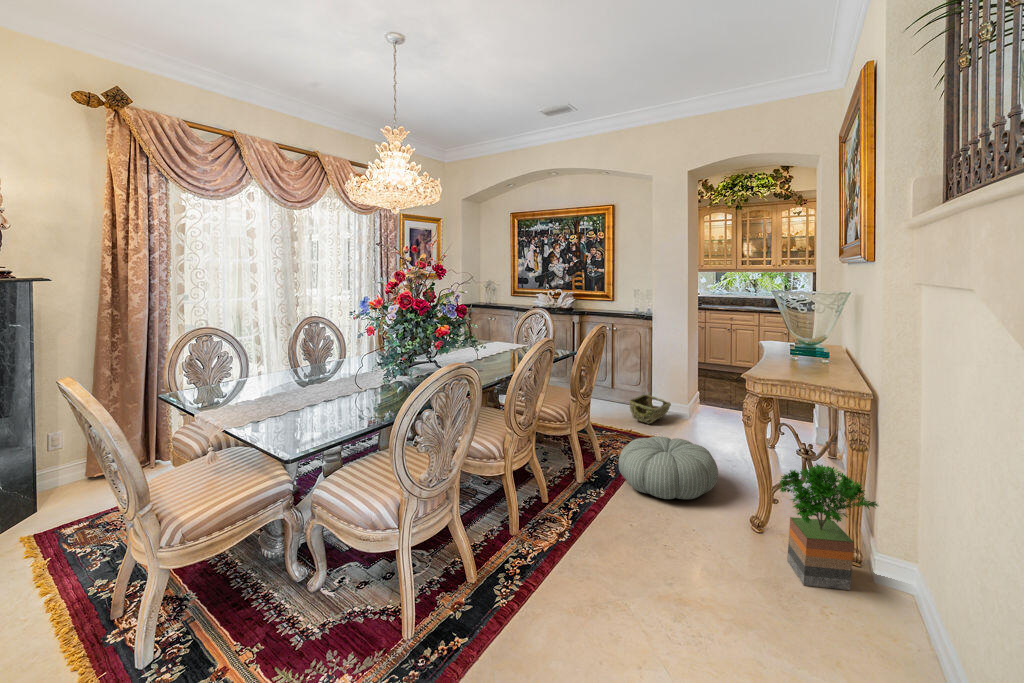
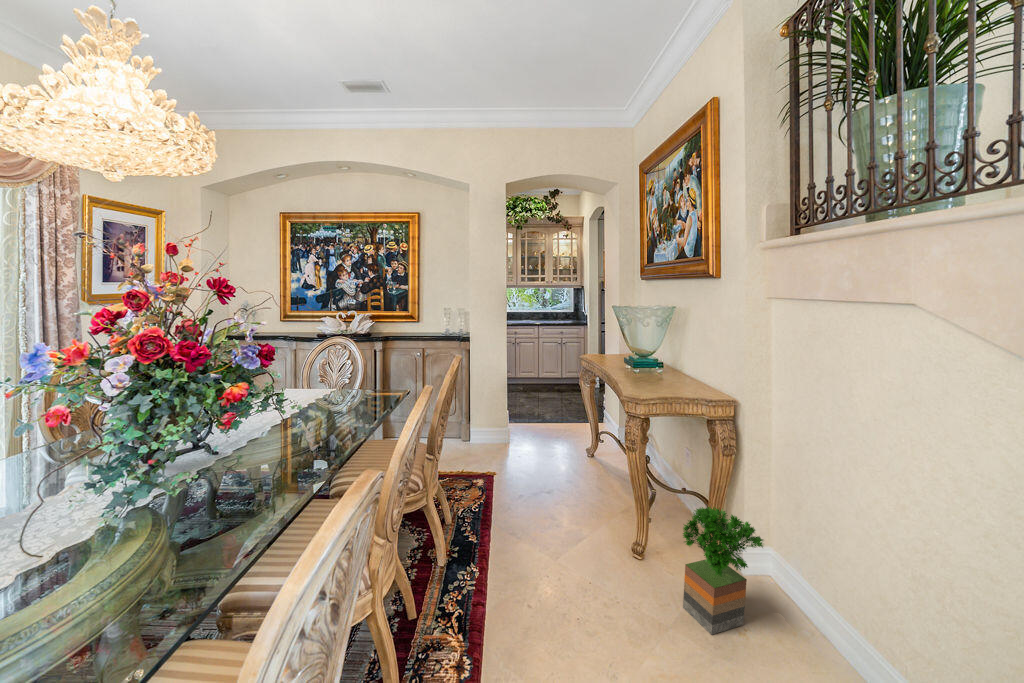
woven basket: present [629,395,671,424] -> none [455,427,495,461]
pouf: present [619,436,718,499] -> none [484,484,587,564]

